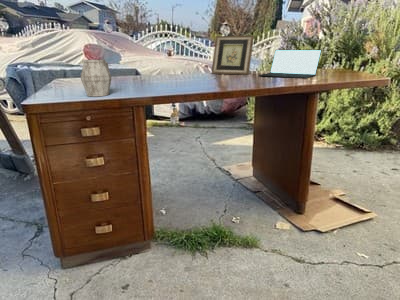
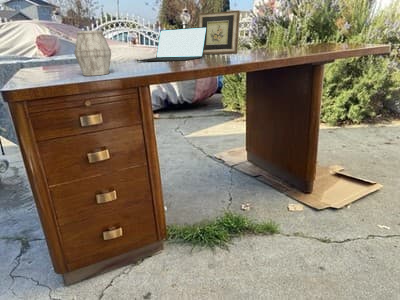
laptop: present [259,50,322,78] -> present [137,27,207,61]

